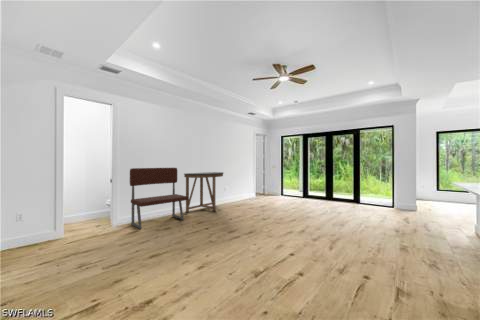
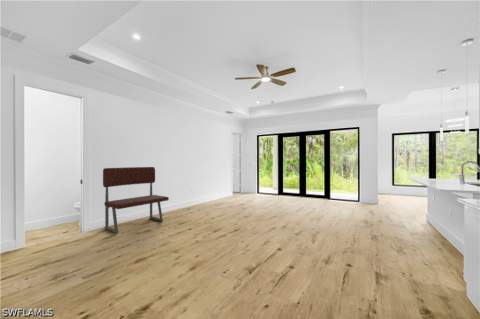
console table: present [184,172,223,212] -> none [161,171,203,213]

